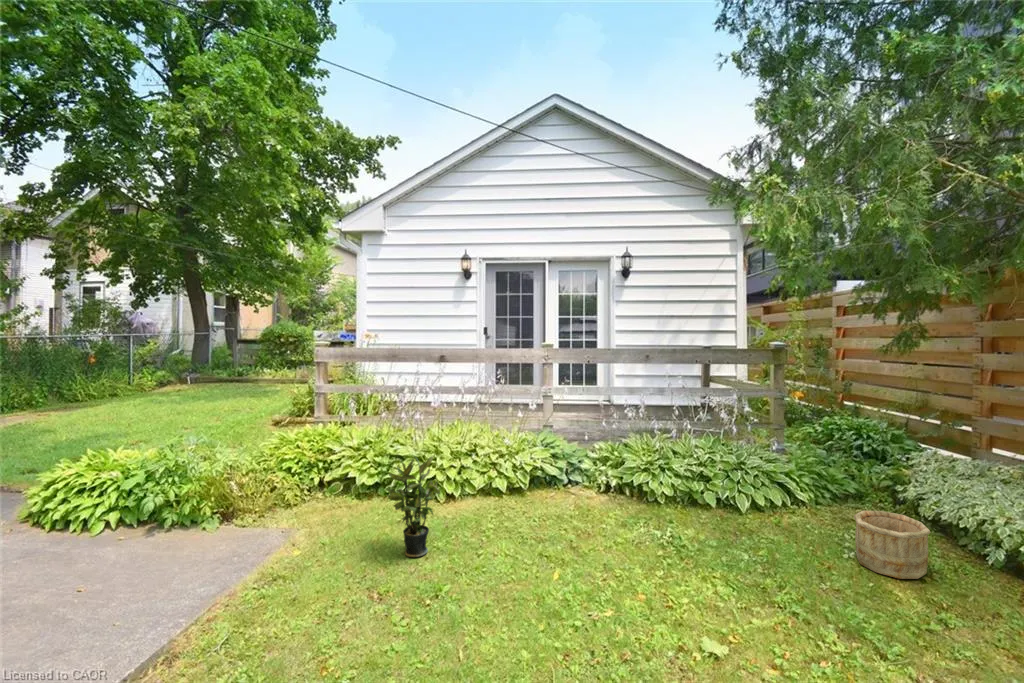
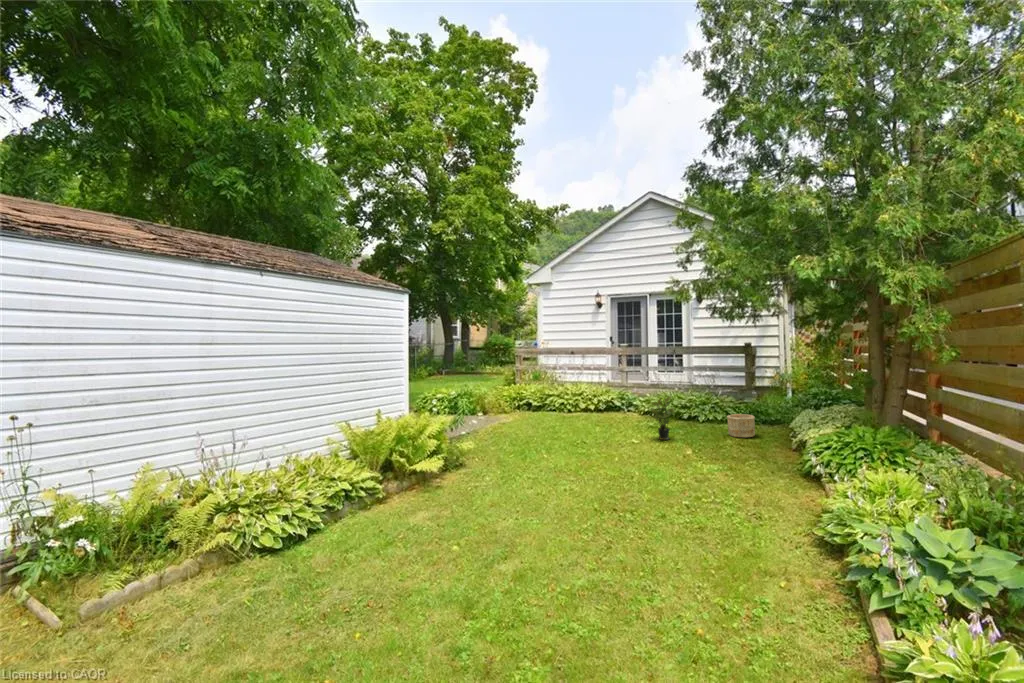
potted plant: present [387,456,440,558] -> present [652,396,674,440]

